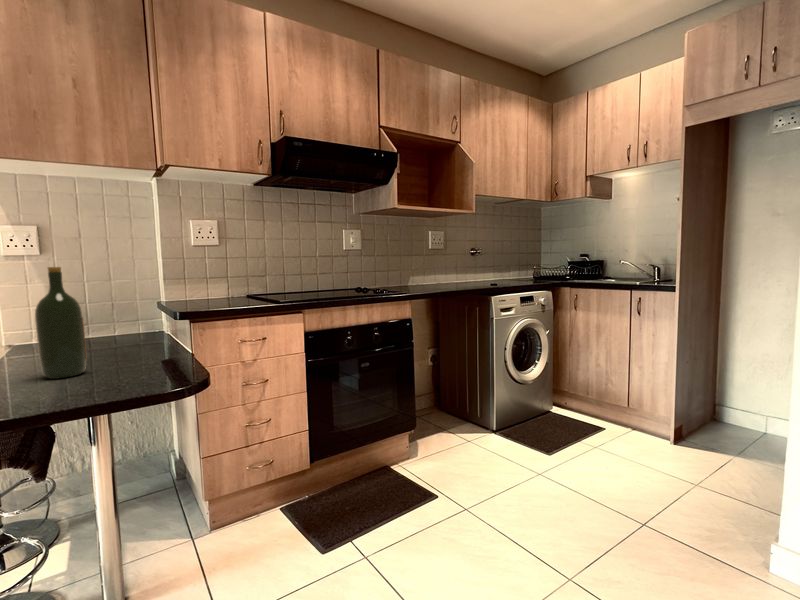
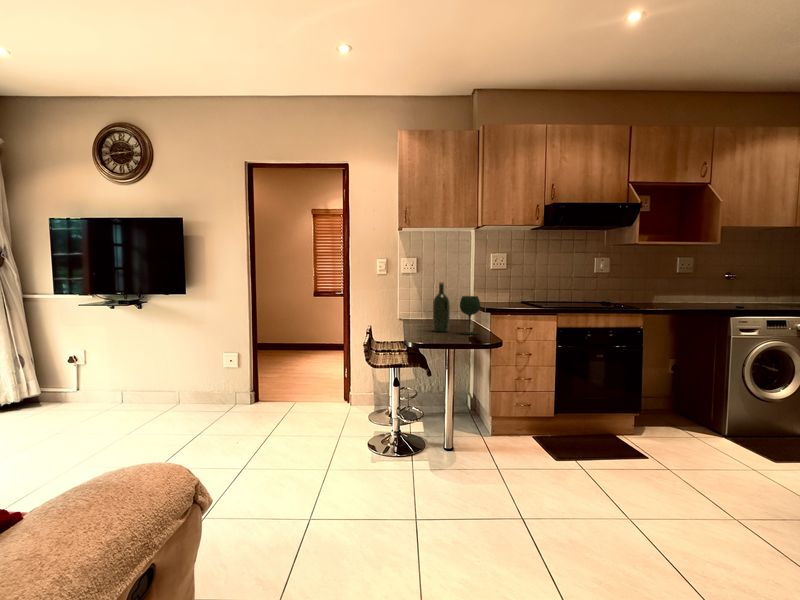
wine glass: none [102,293,153,377] -> present [460,296,480,335]

